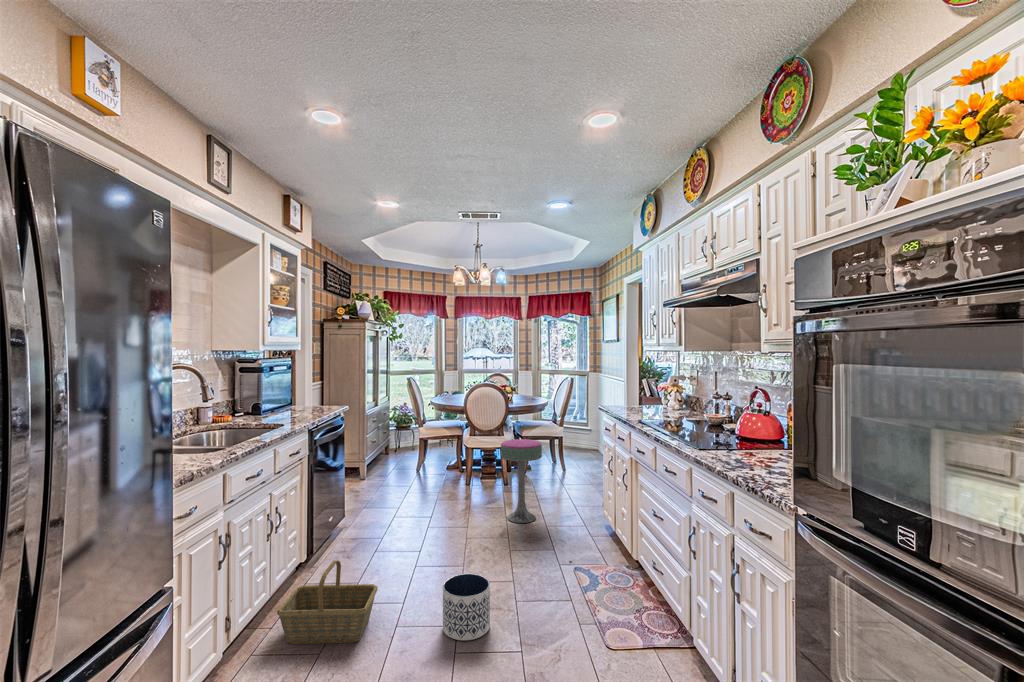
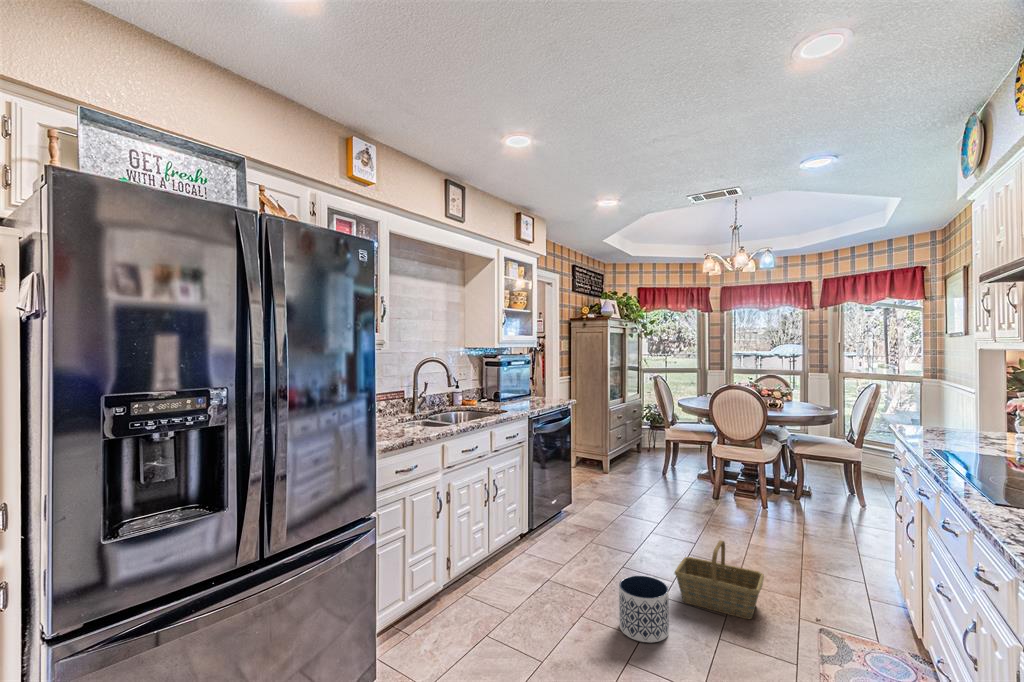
bar stool: present [501,439,542,523] -> none [733,450,787,549]
basket: present [277,560,378,644] -> present [675,540,764,619]

